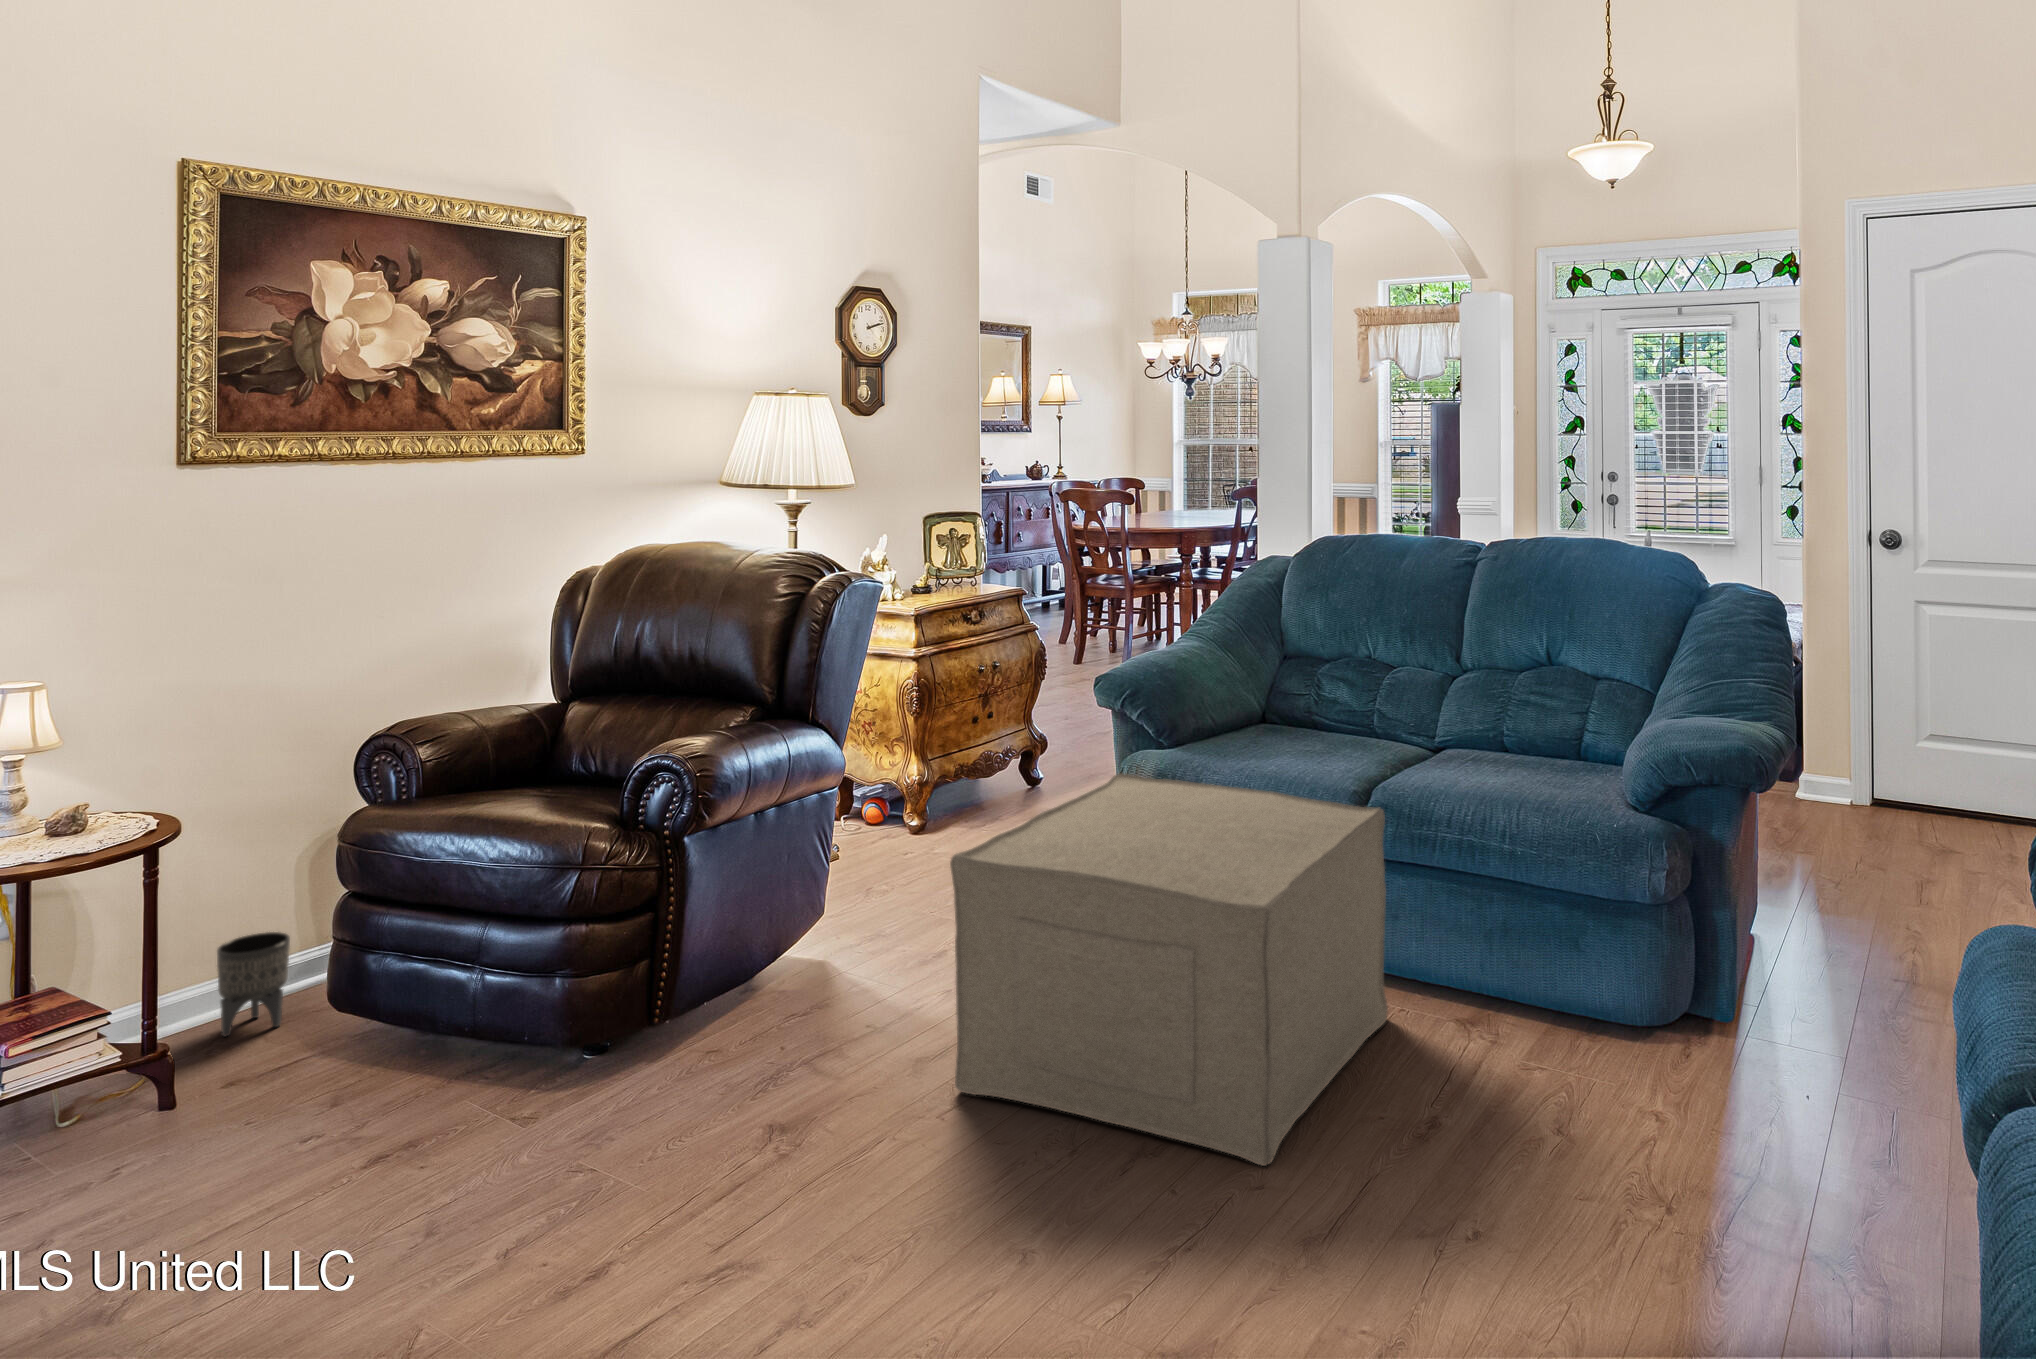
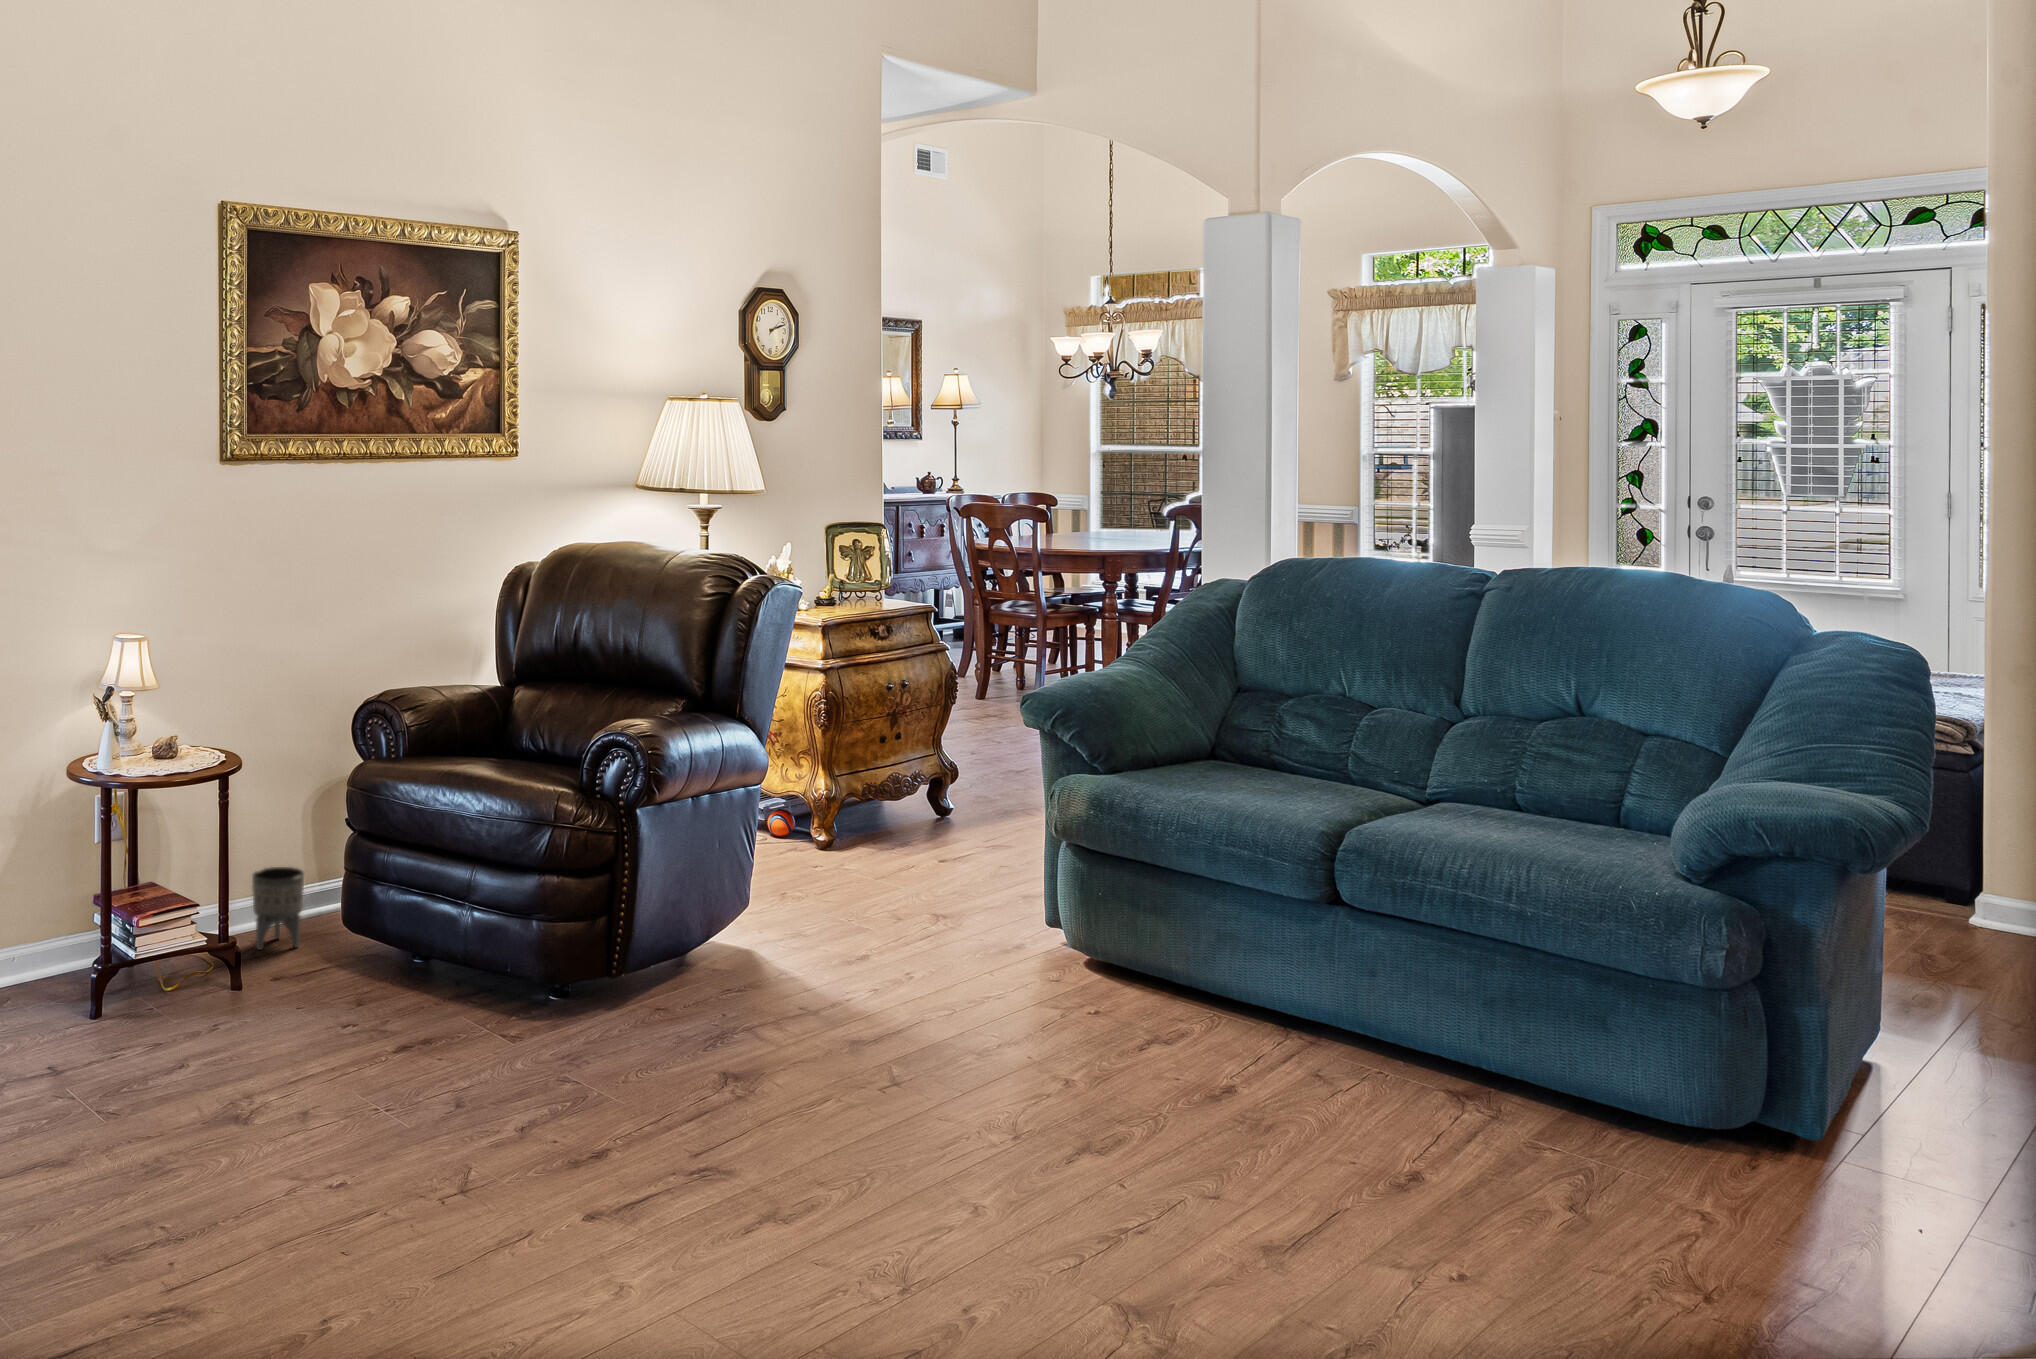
ottoman: present [950,773,1388,1166] -> none [886,789,1342,1161]

